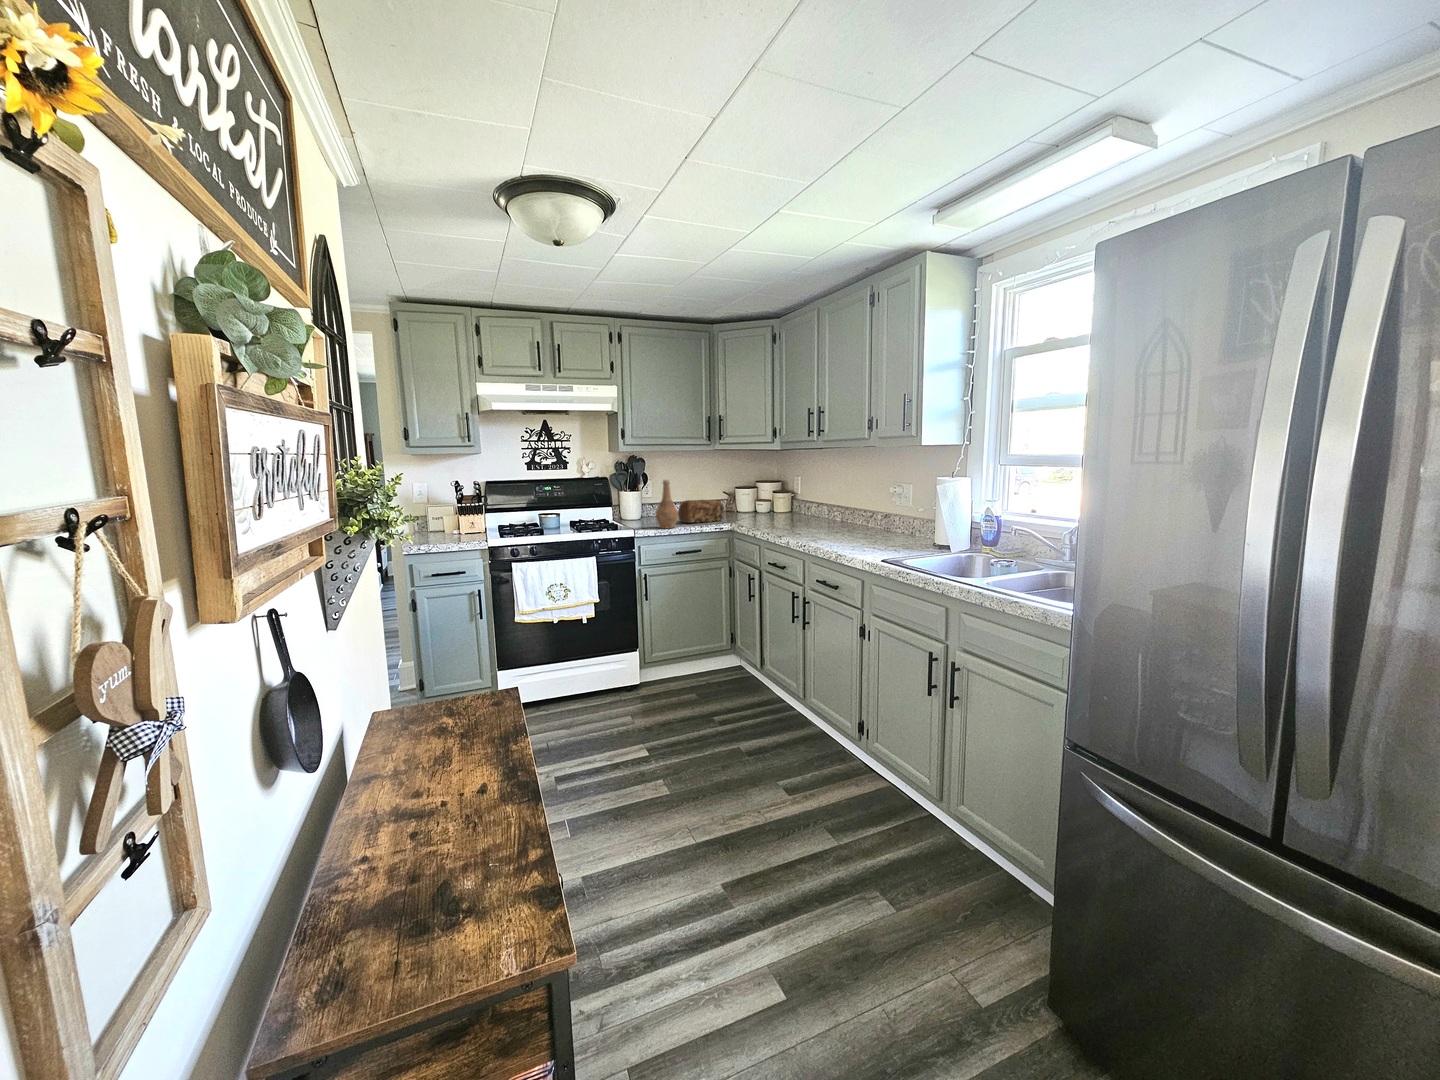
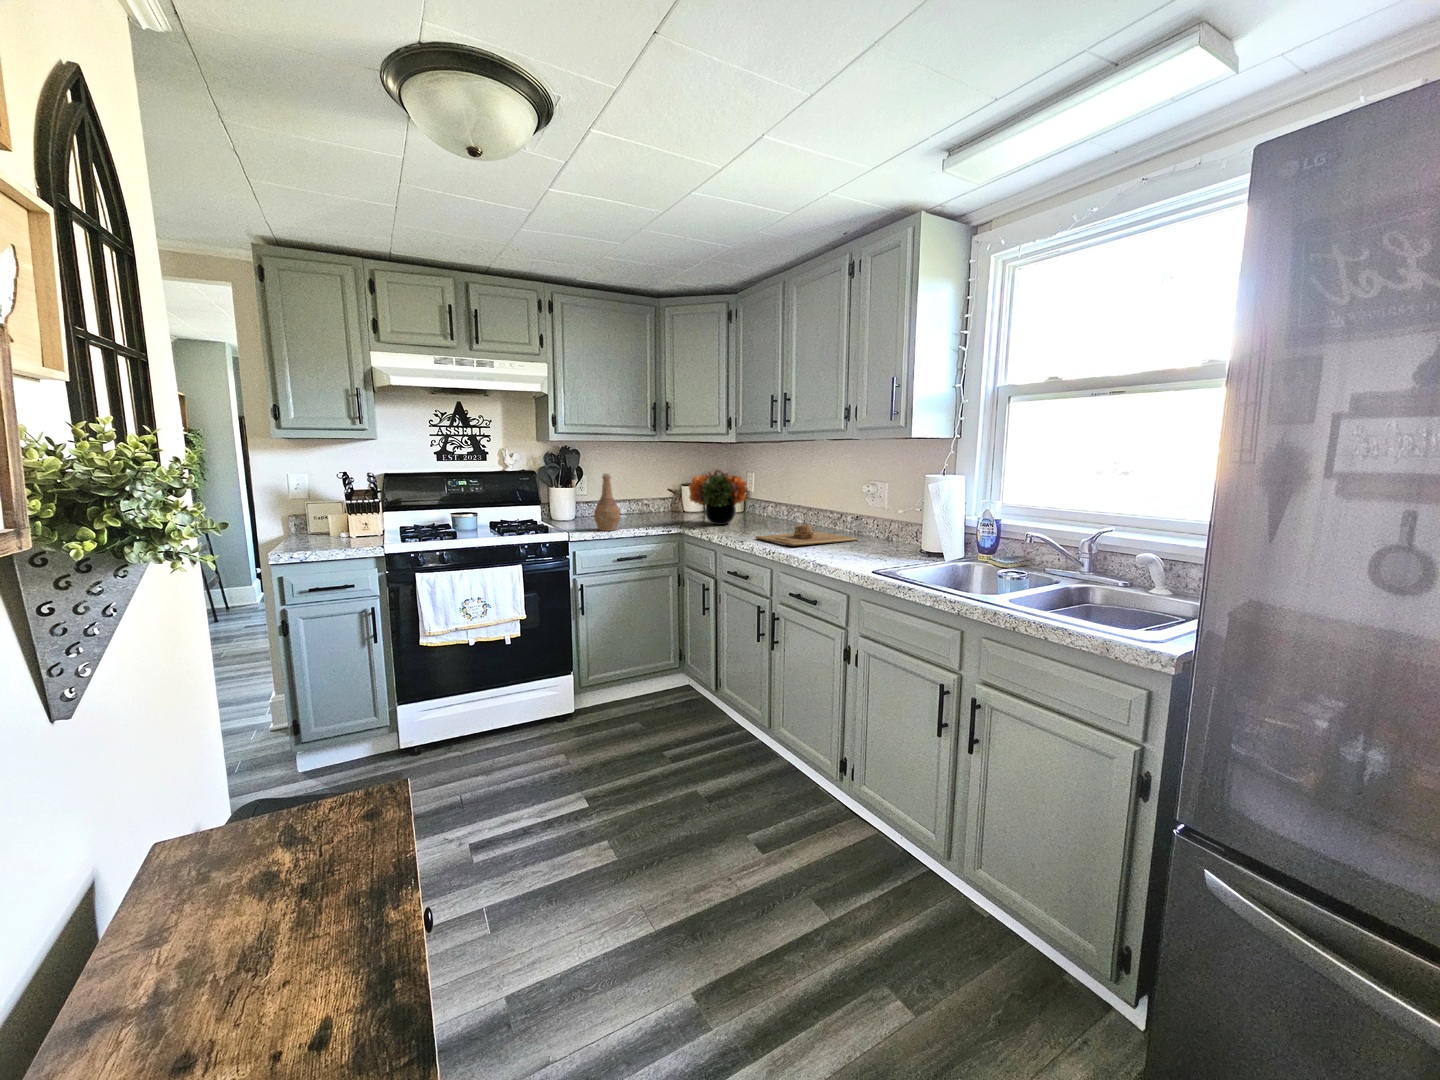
flower arrangement: none [736,474,790,523] -> present [689,470,747,525]
bread loaf: present [678,500,724,523] -> none [619,497,672,525]
cutting board: none [792,522,881,540] -> present [756,524,857,546]

